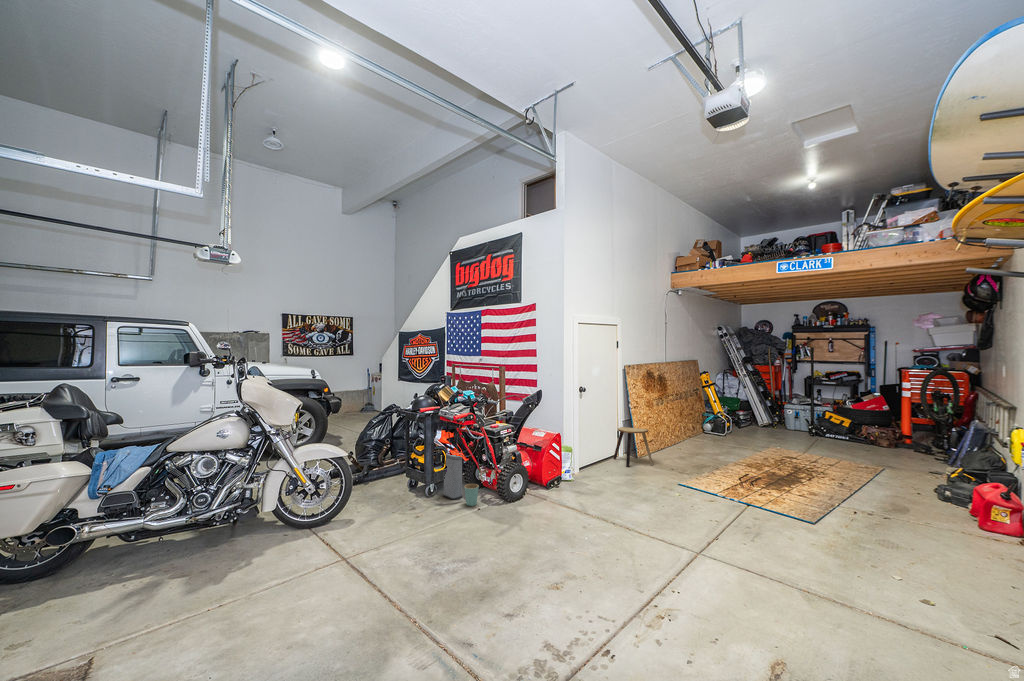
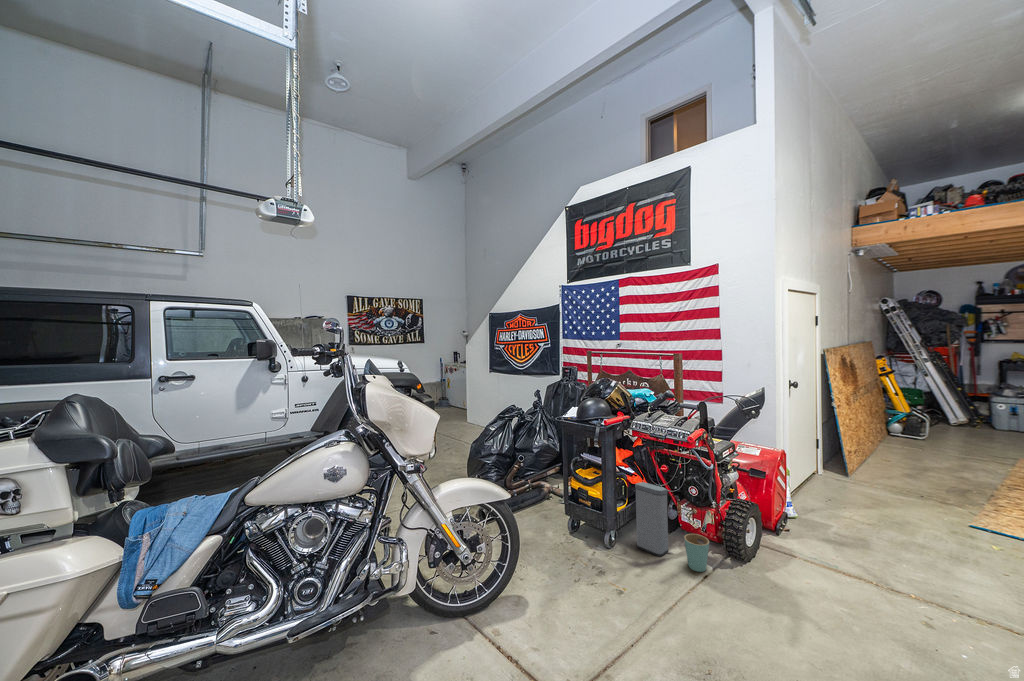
stool: present [613,427,653,467] -> none [821,434,896,493]

